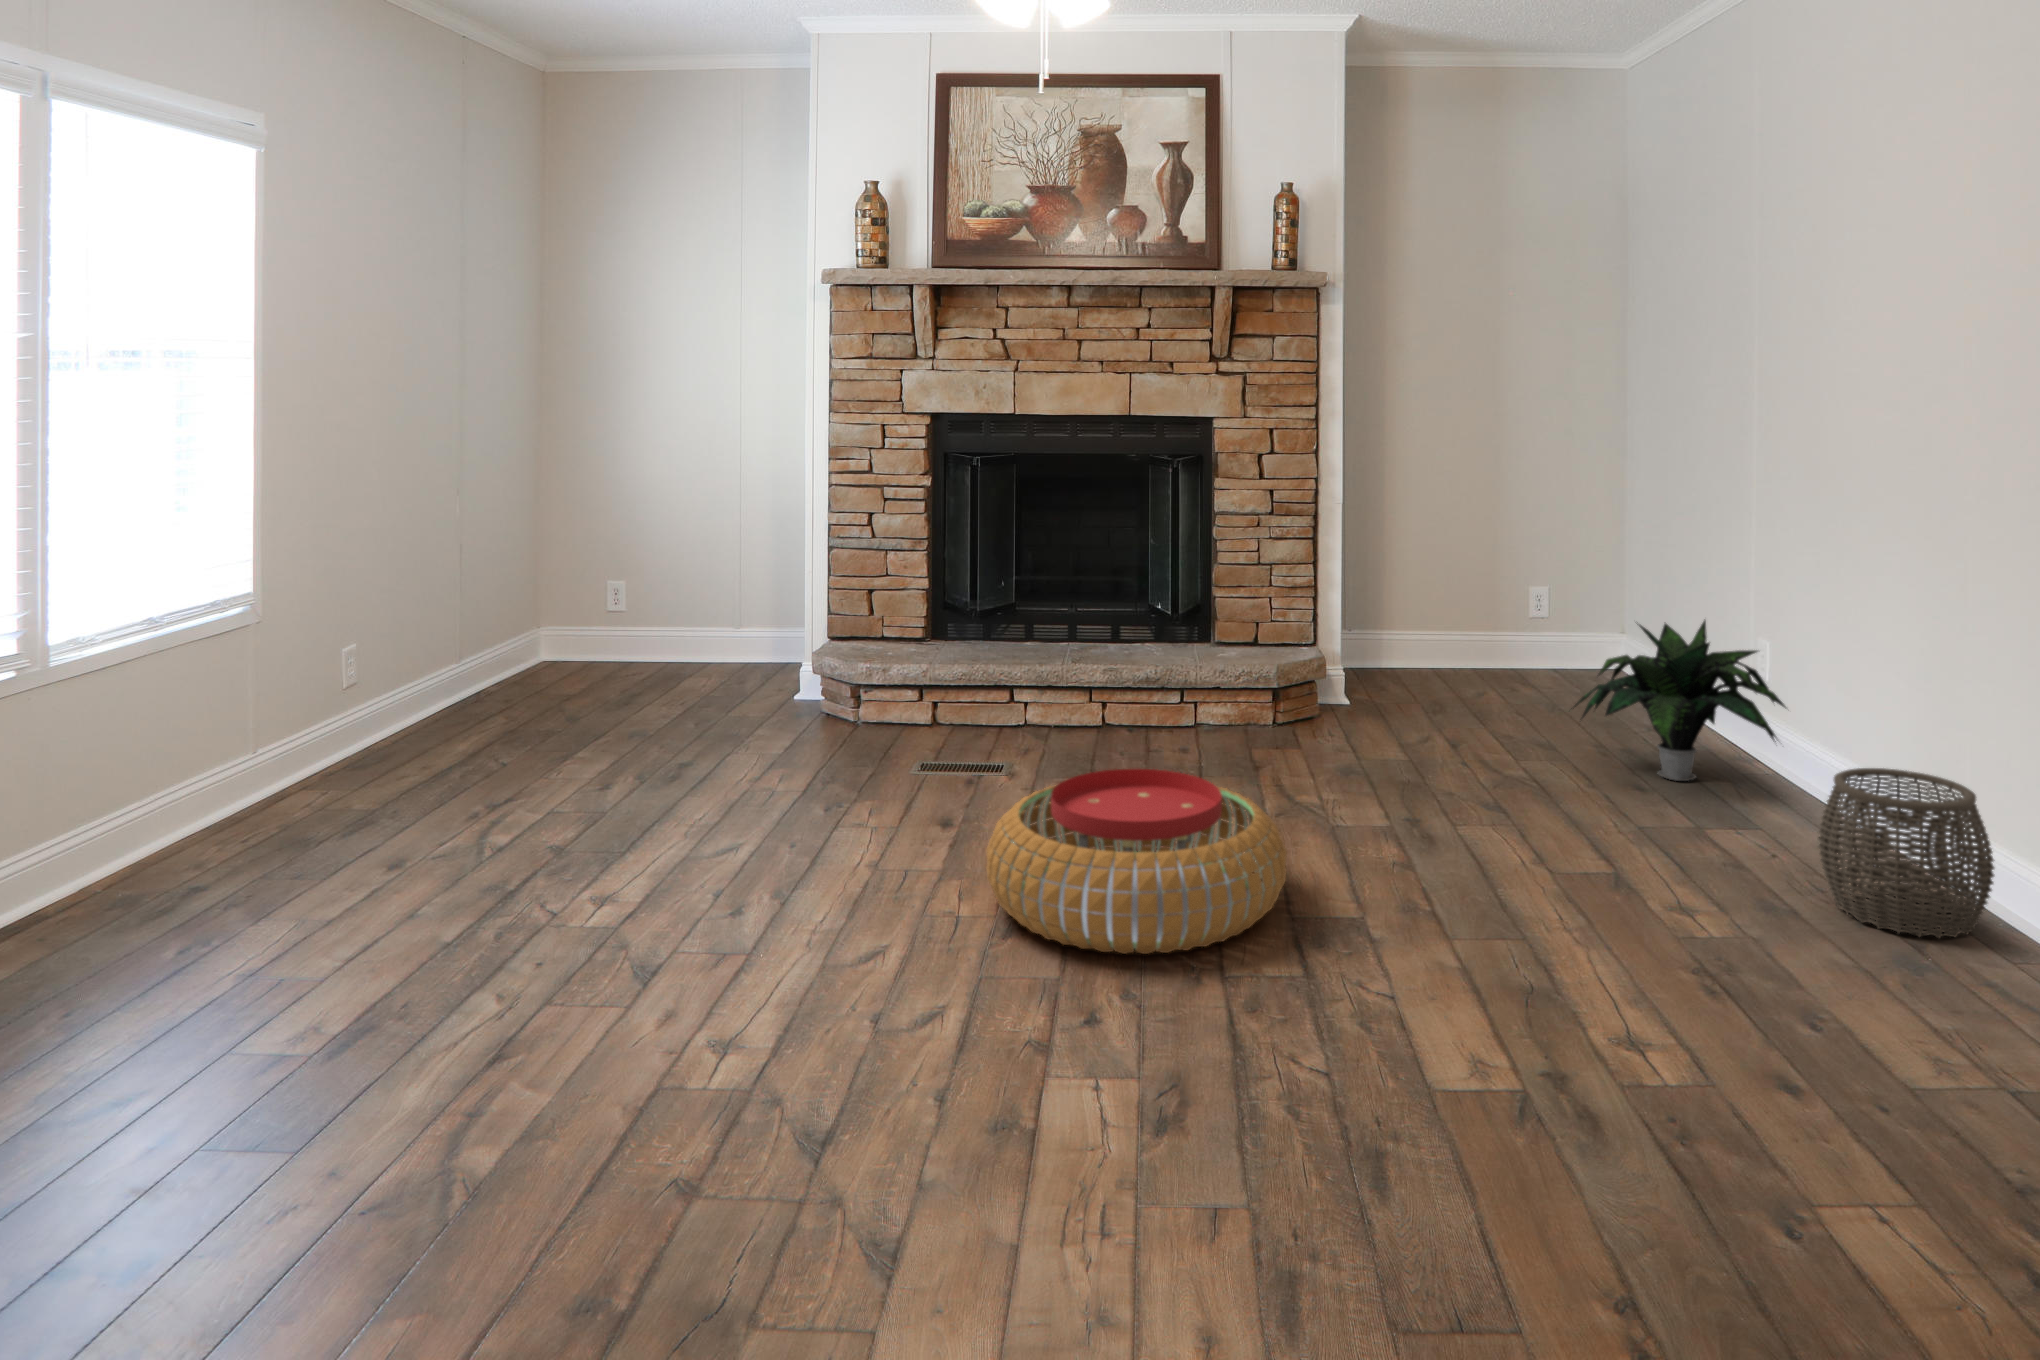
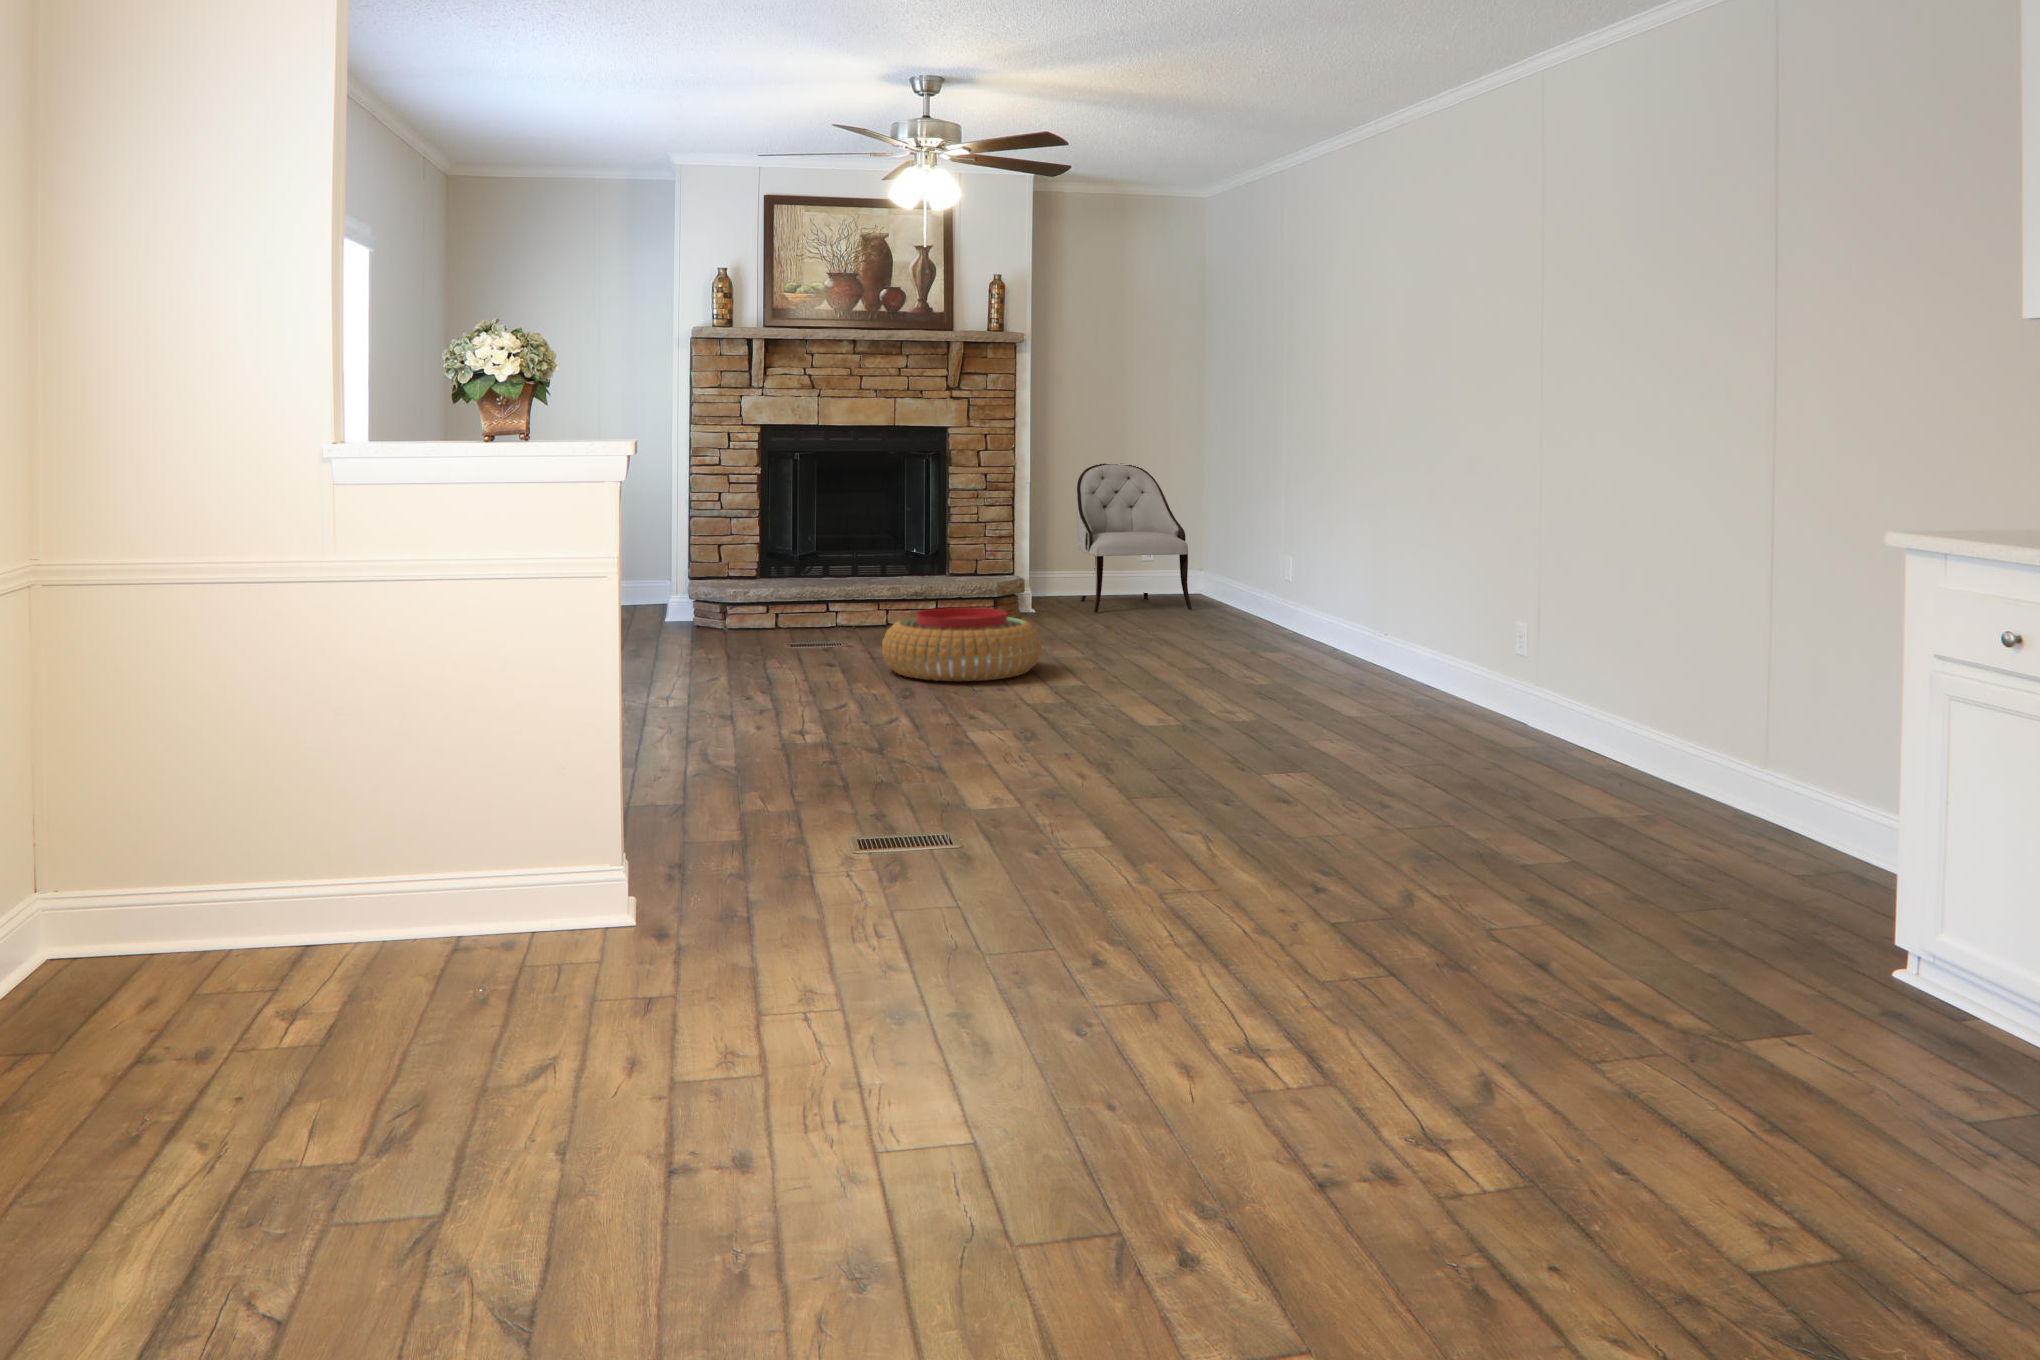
armchair: none [1419,468,1605,711] -> present [1076,464,1192,612]
potted plant: present [1571,620,1786,781] -> none [1174,535,1293,630]
woven basket: present [1818,768,1994,938] -> none [1299,591,1377,663]

